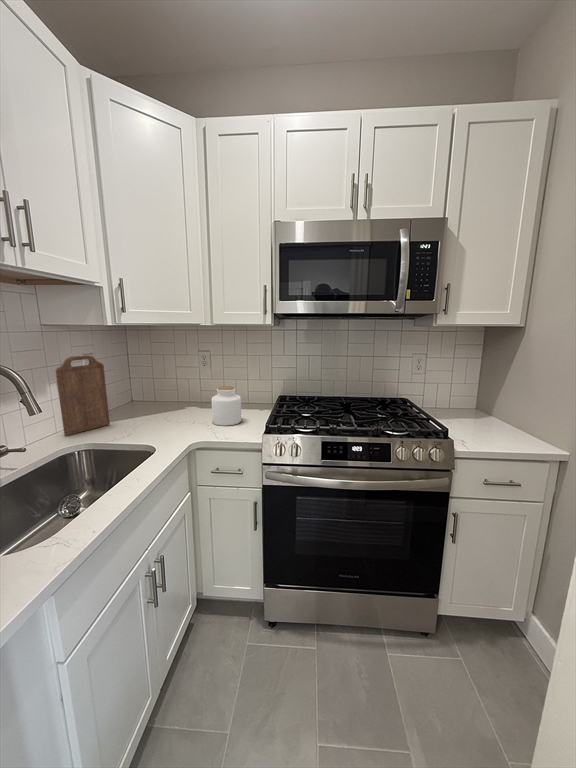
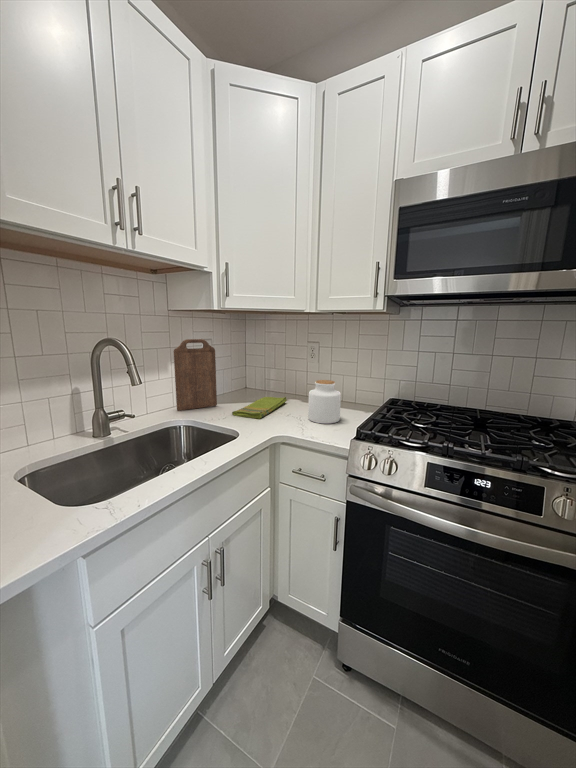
dish towel: none [134,406,183,431] -> present [232,397,287,419]

